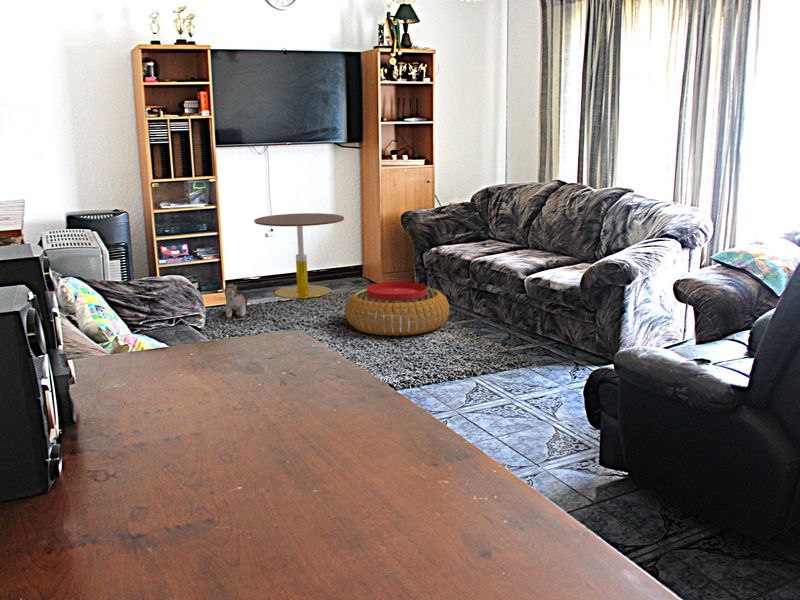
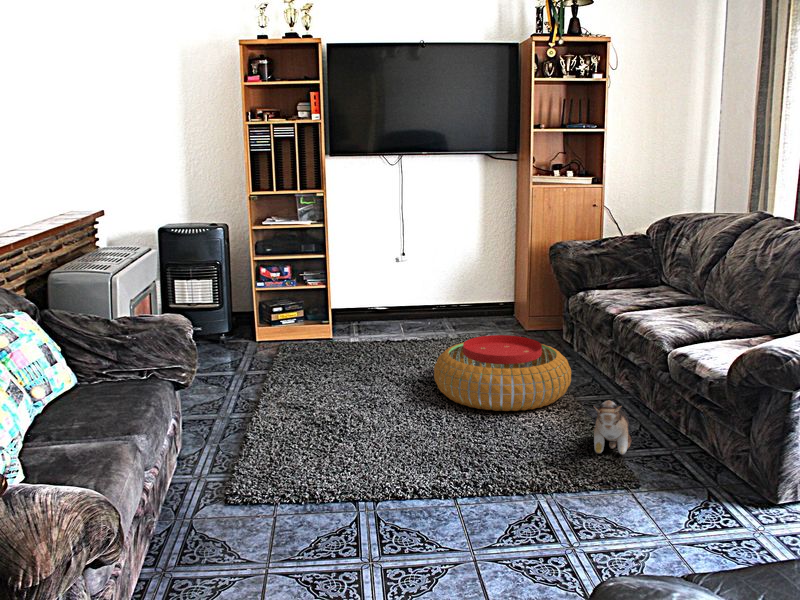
side table: present [254,213,344,298] -> none [371,237,478,341]
plush toy: present [221,284,250,318] -> present [594,400,632,454]

